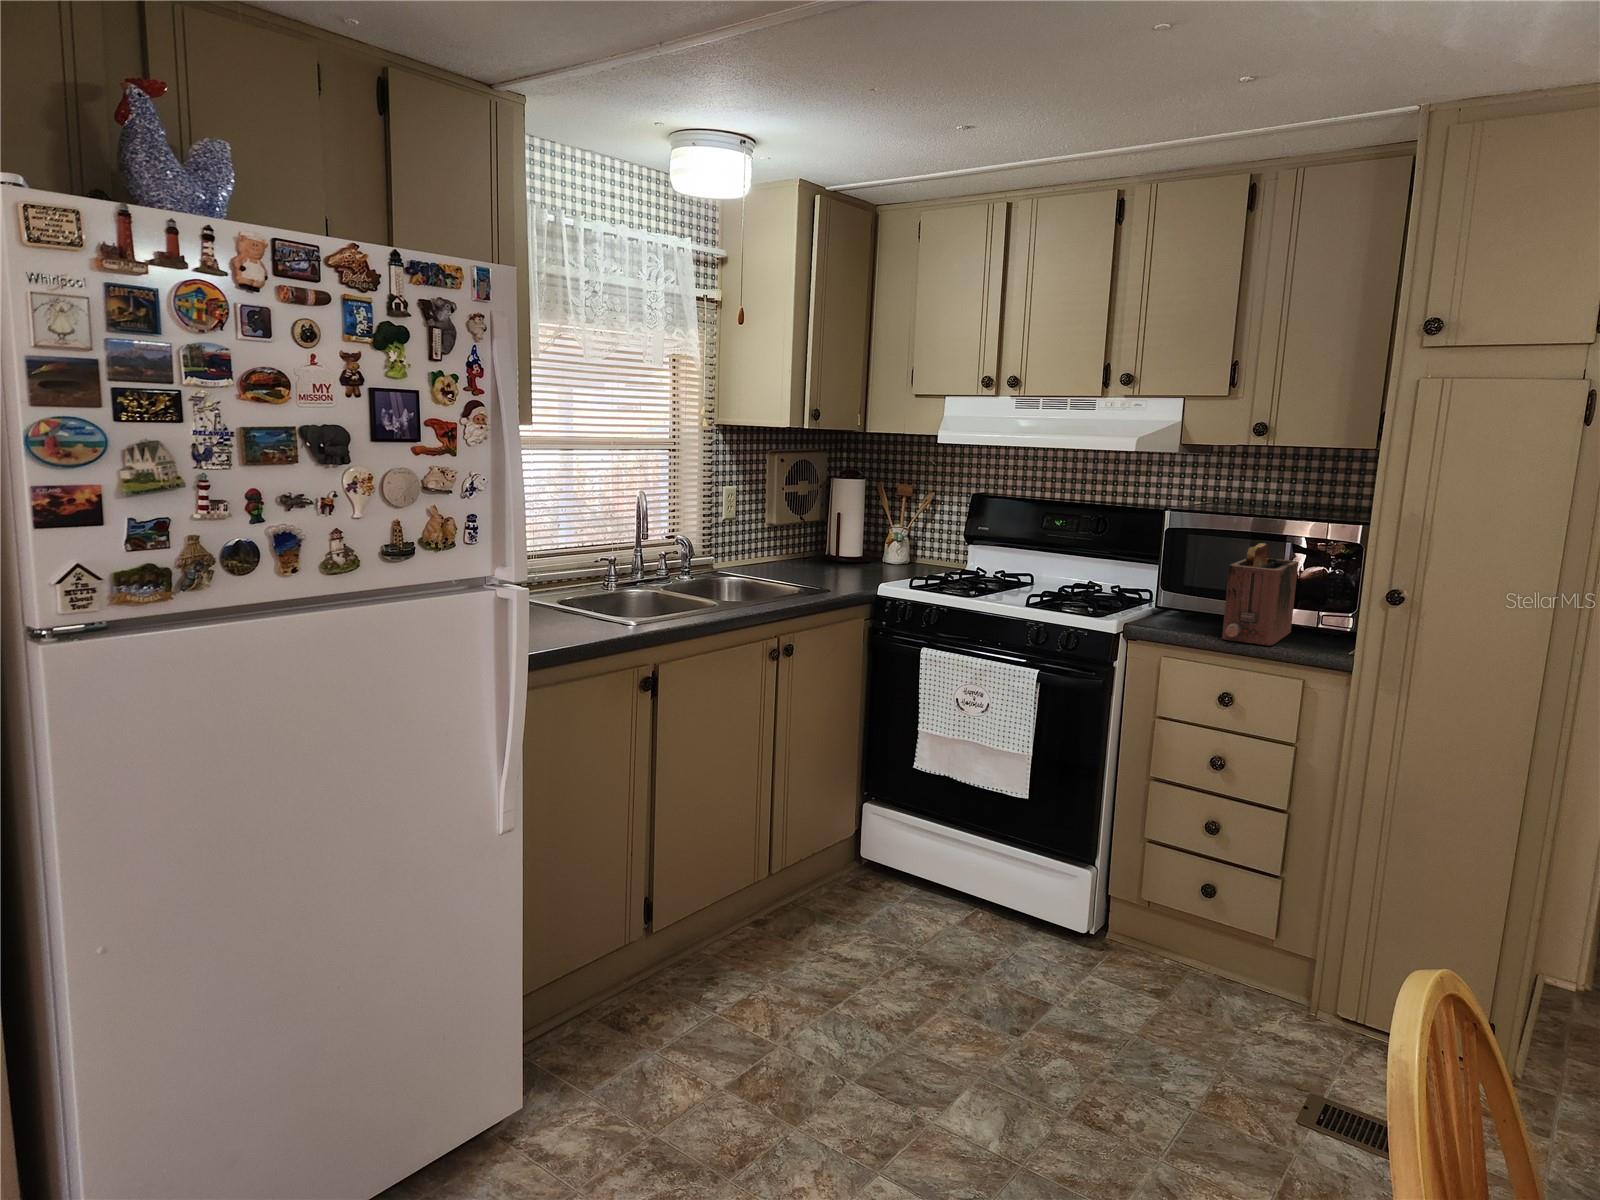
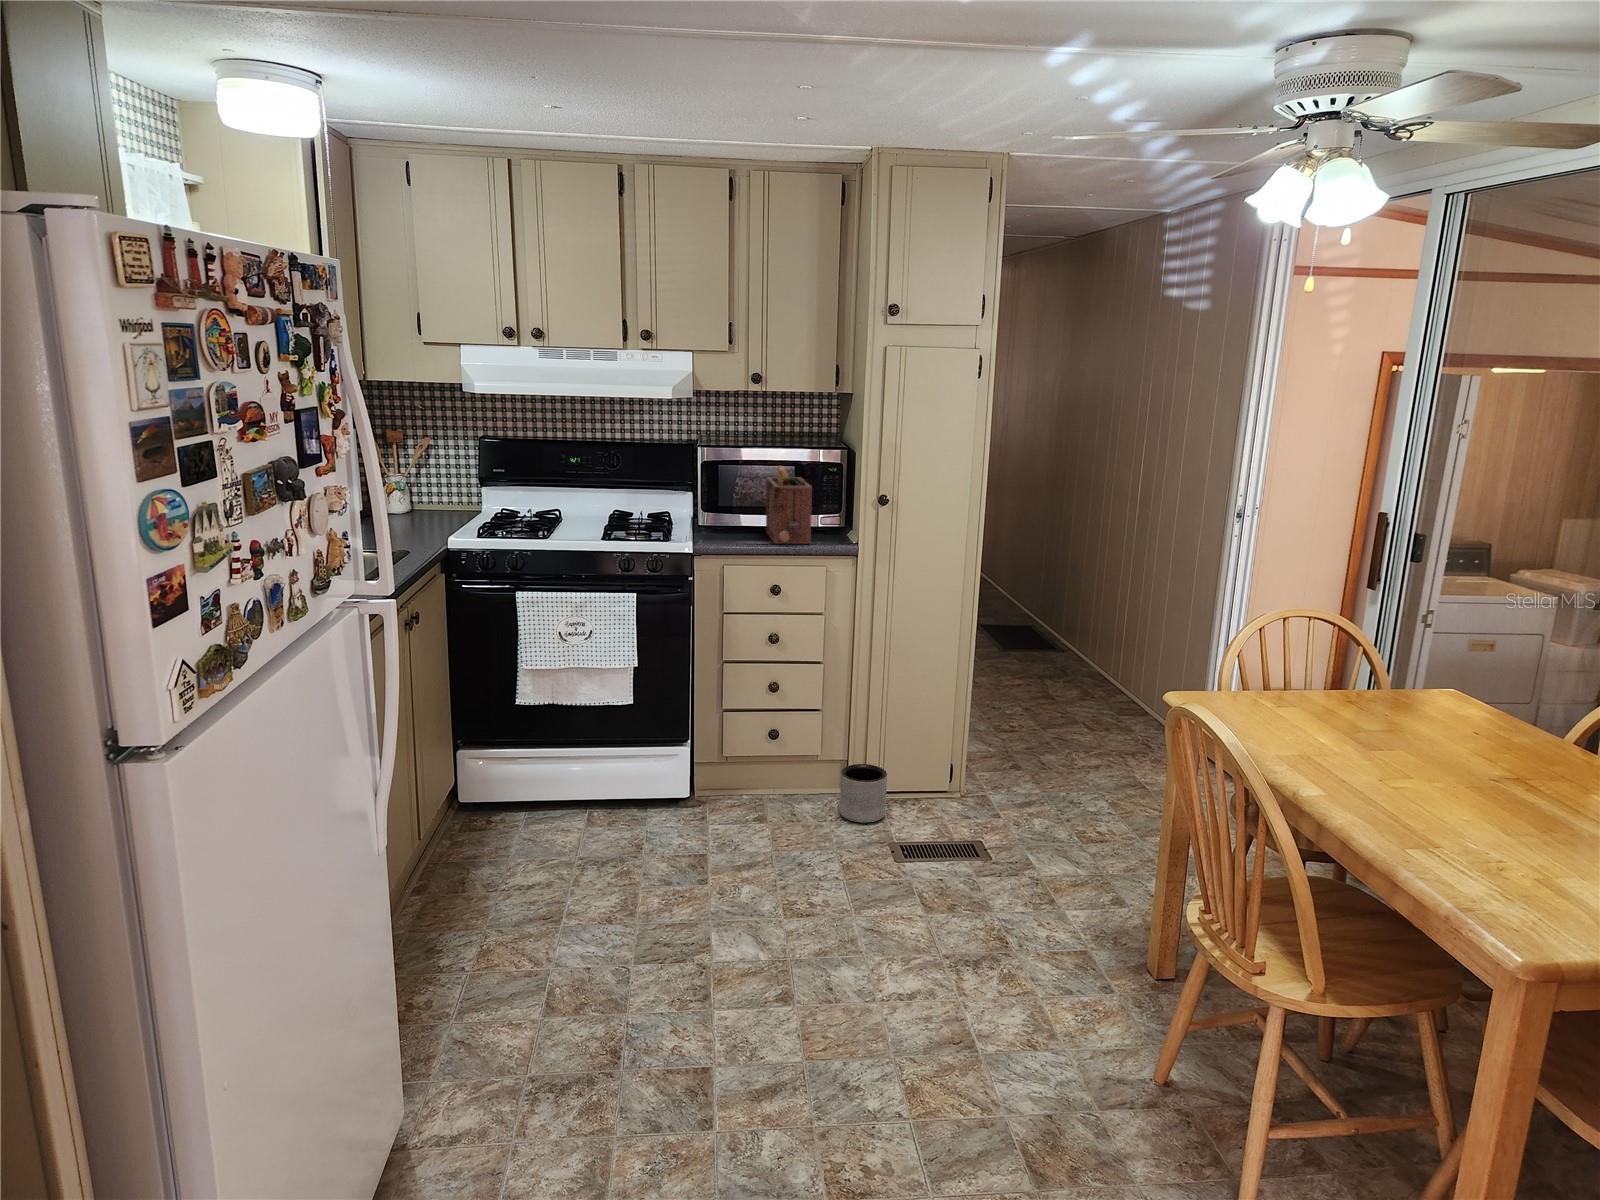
planter: none [1270,962,1348,1051] -> present [839,764,887,823]

